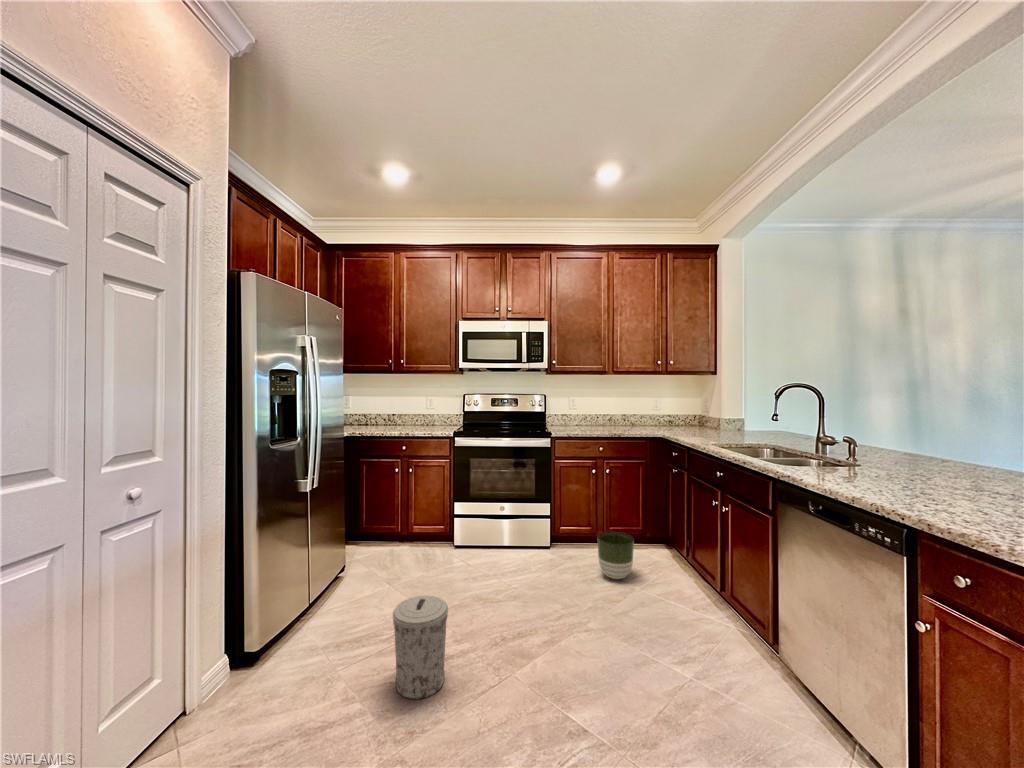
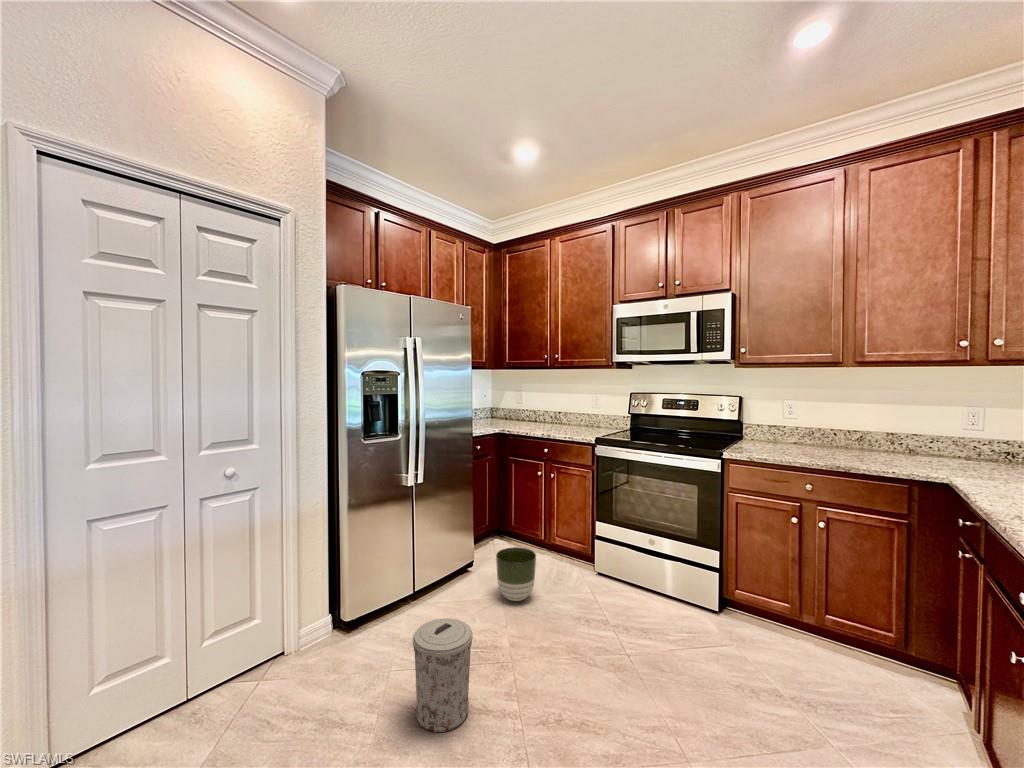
planter: present [597,532,634,579] -> present [496,547,536,601]

